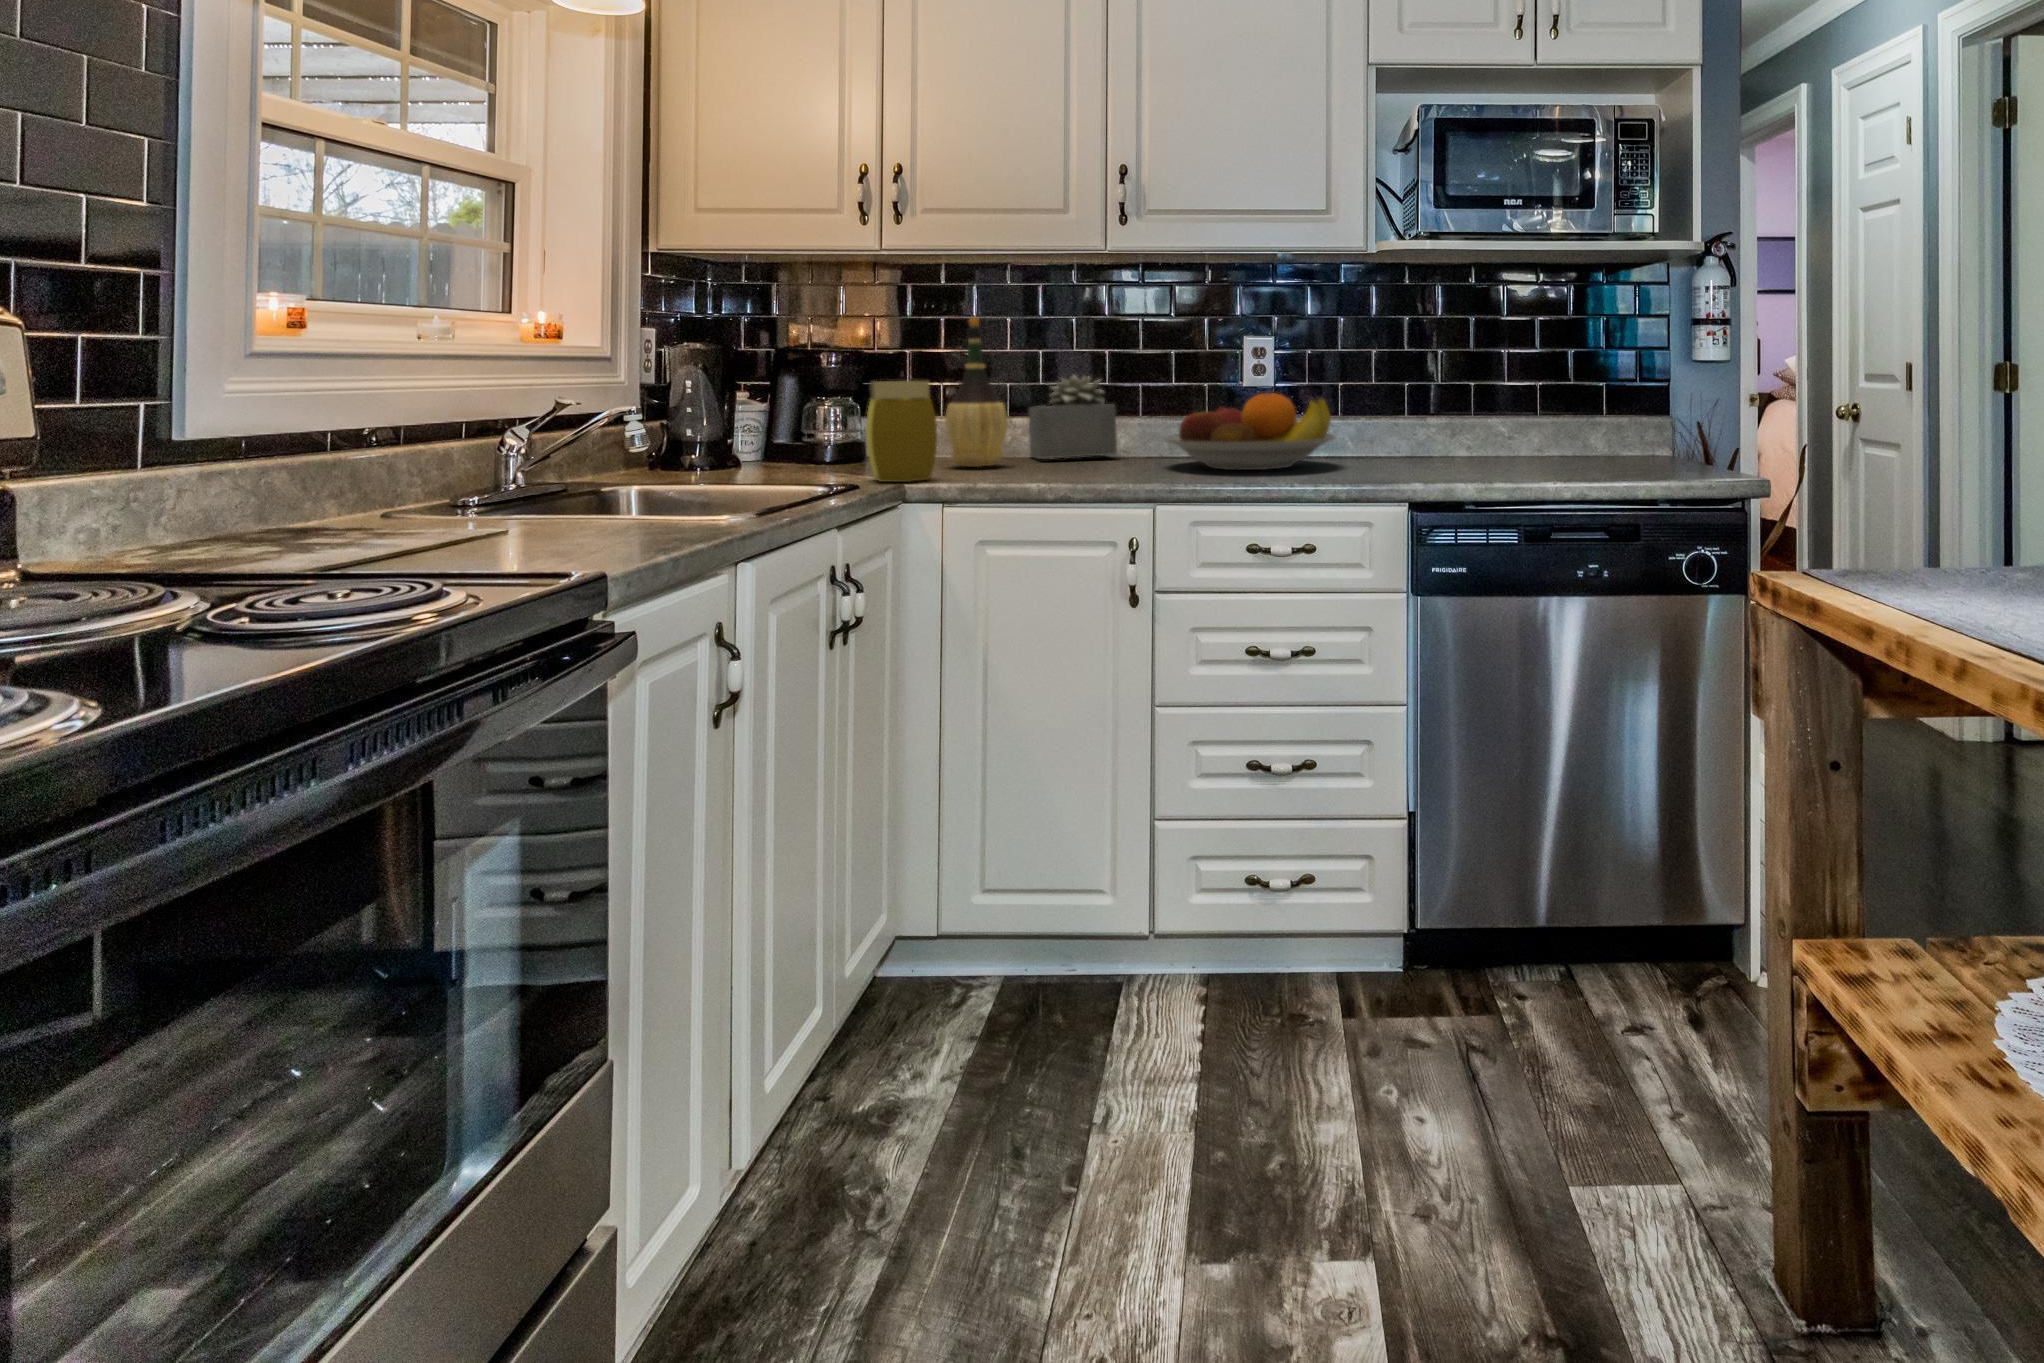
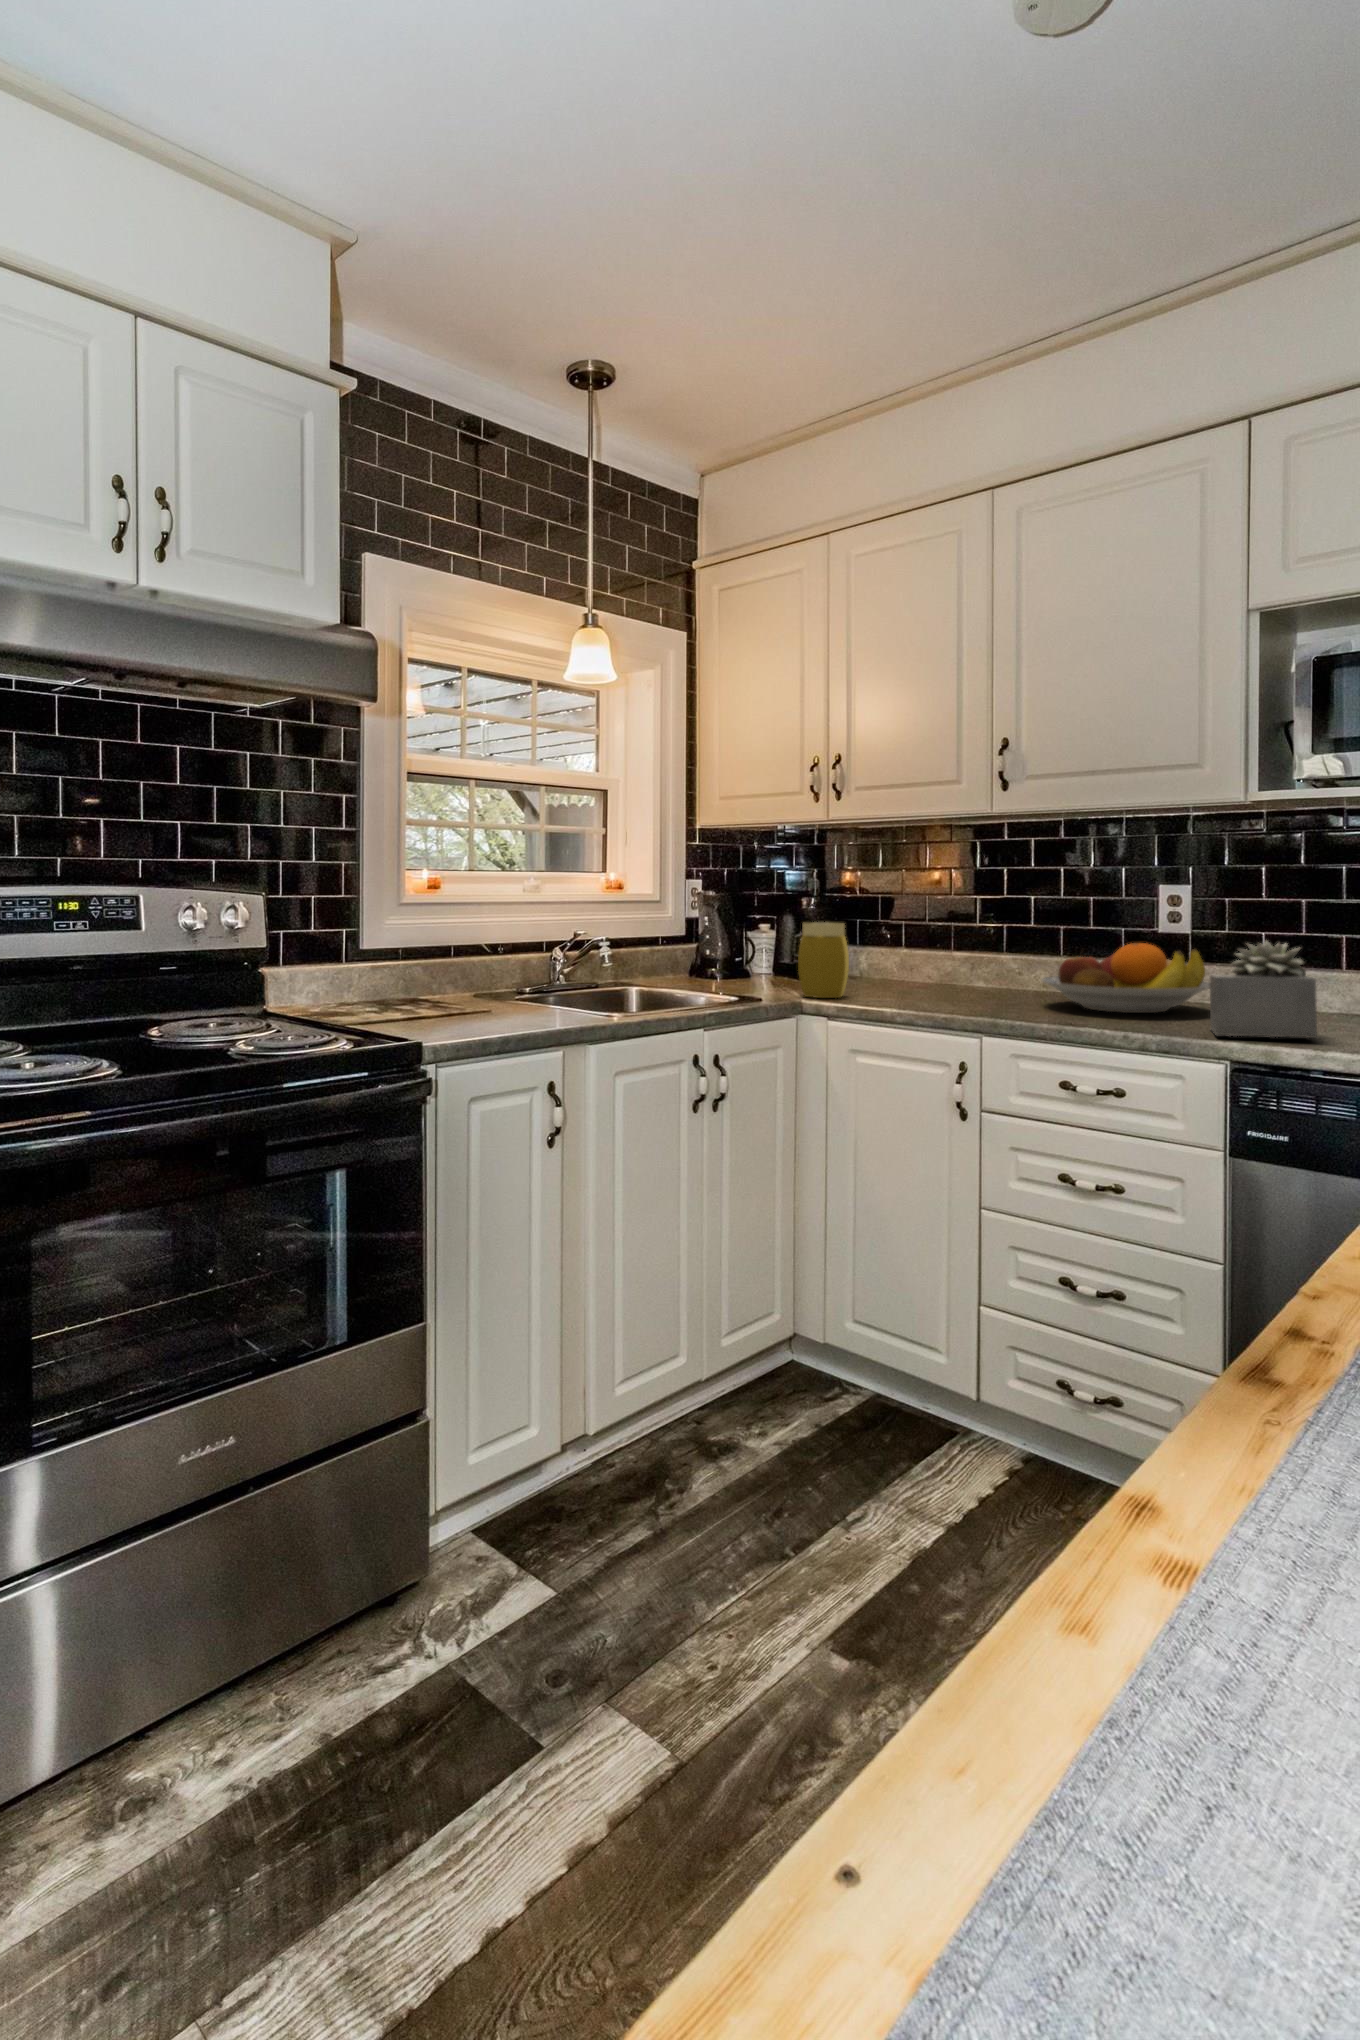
wine bottle: present [945,317,1007,467] -> none [880,874,928,991]
succulent plant: present [1028,375,1117,459] -> present [1210,941,1317,1038]

